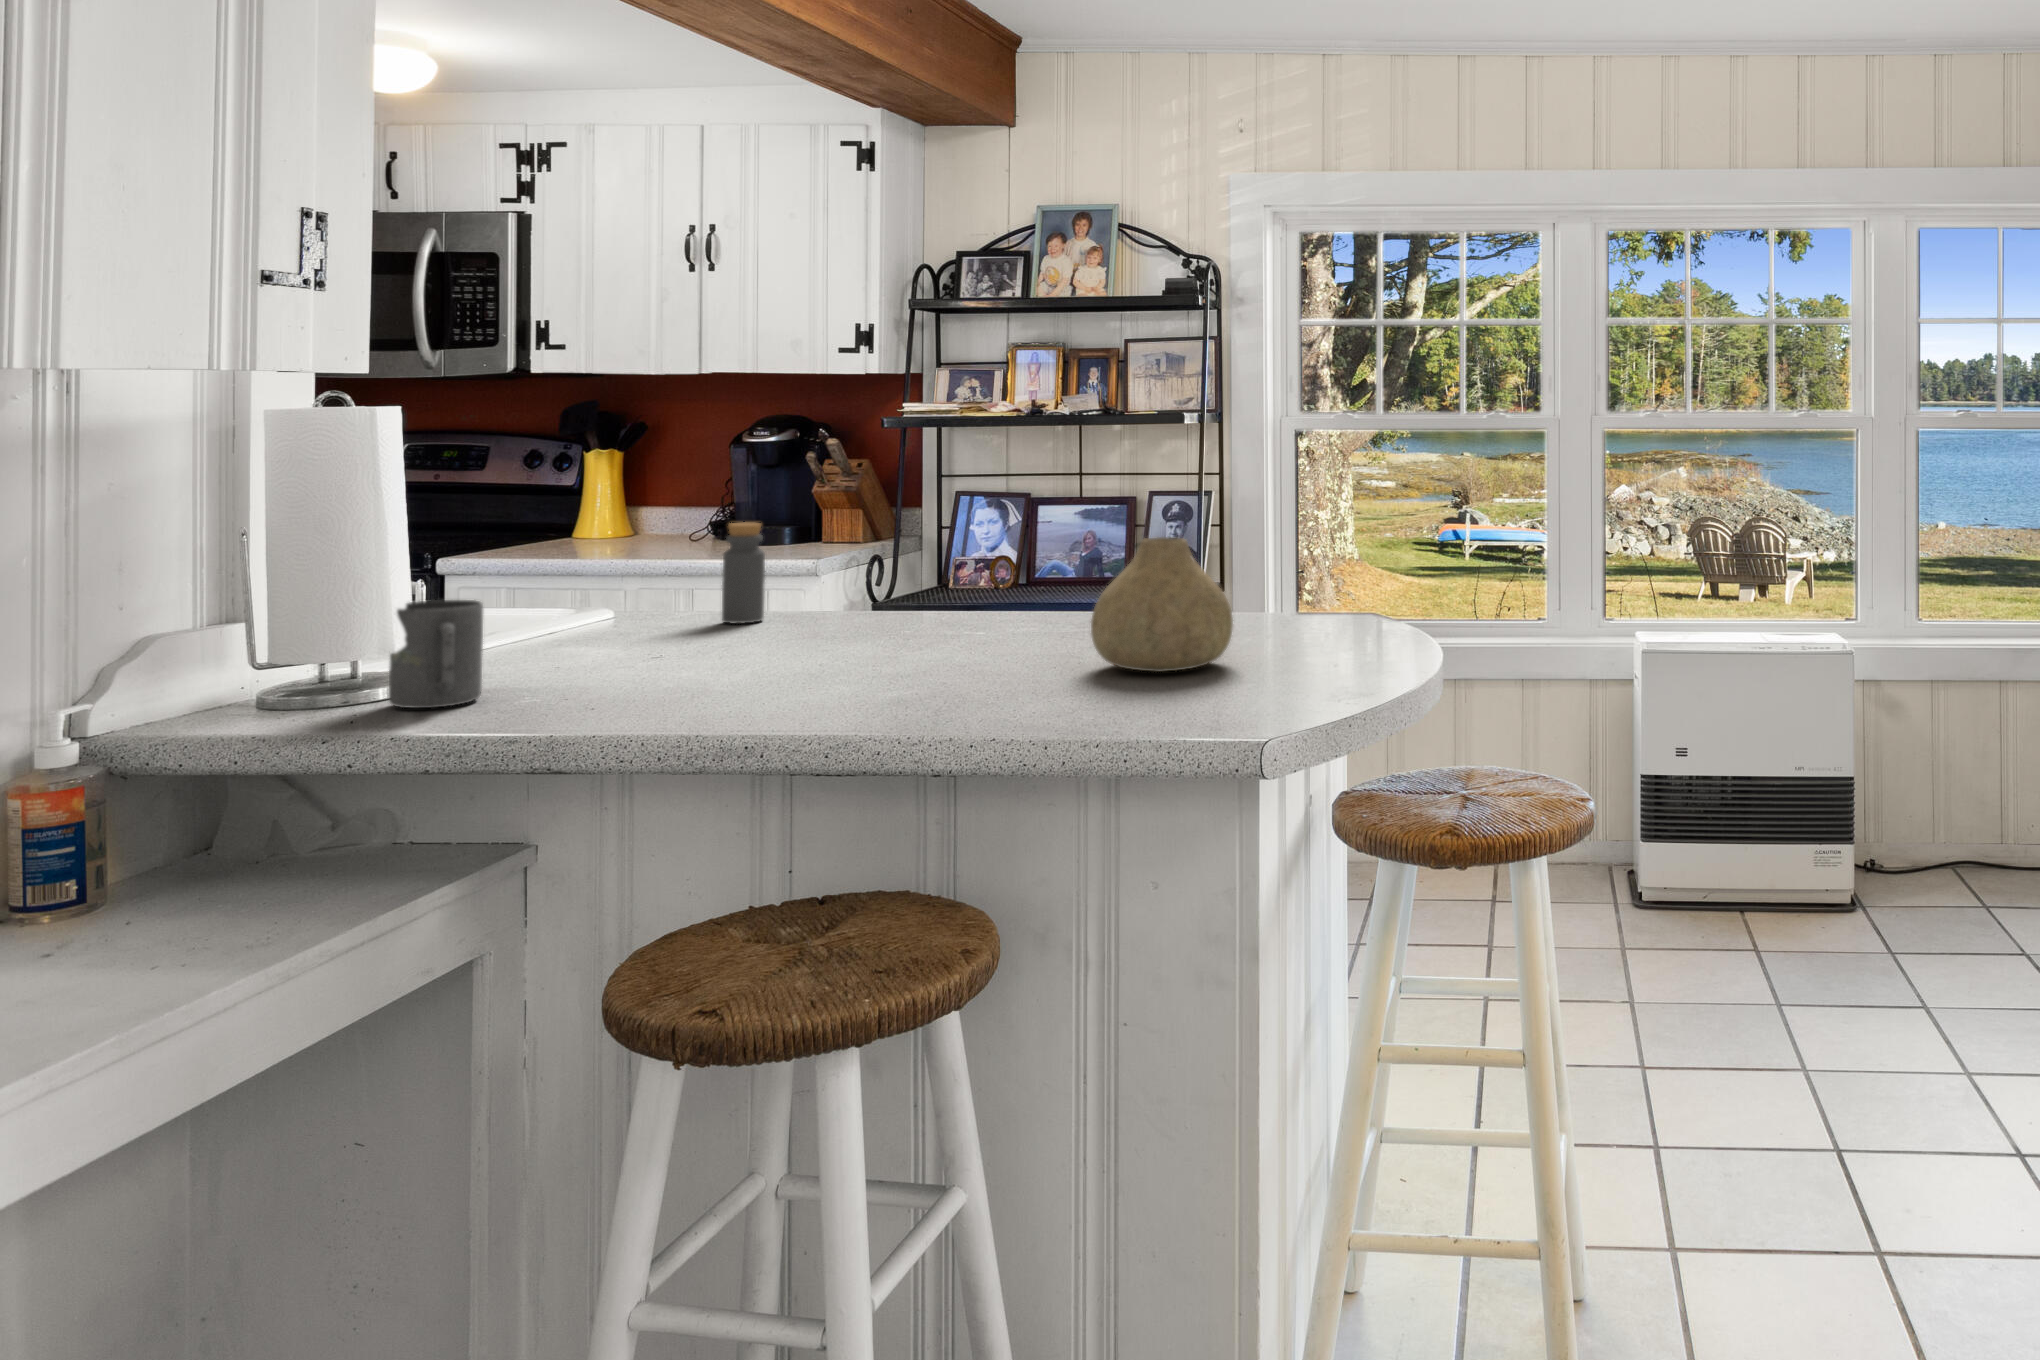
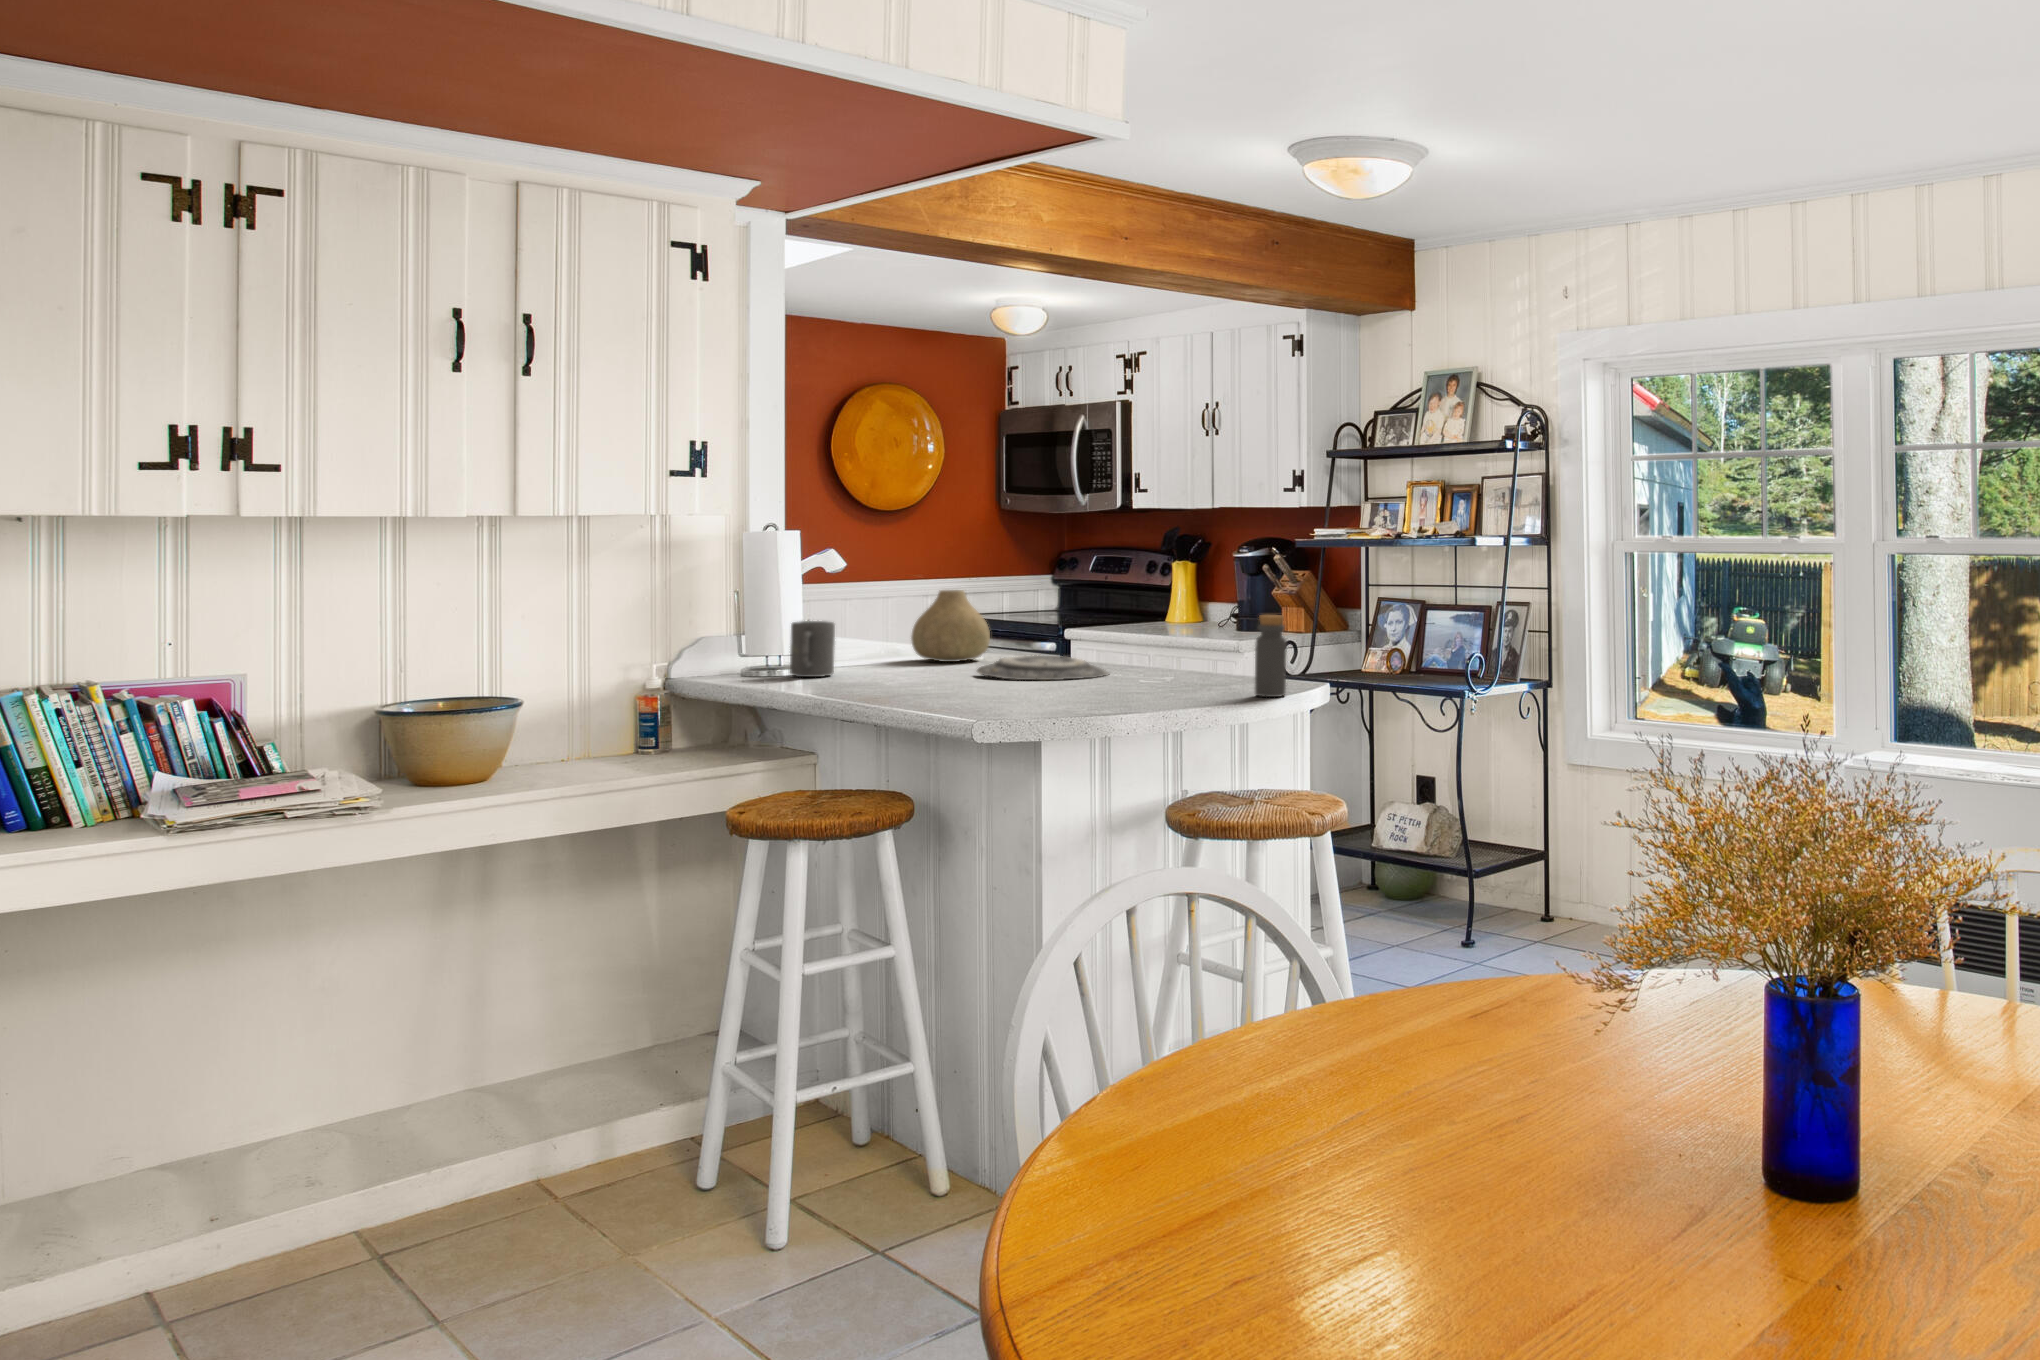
bottle: present [722,522,765,624] -> present [1255,615,1287,697]
vase: present [1091,537,1233,672] -> present [911,590,990,662]
plate: none [751,624,973,673] -> present [977,655,1109,680]

